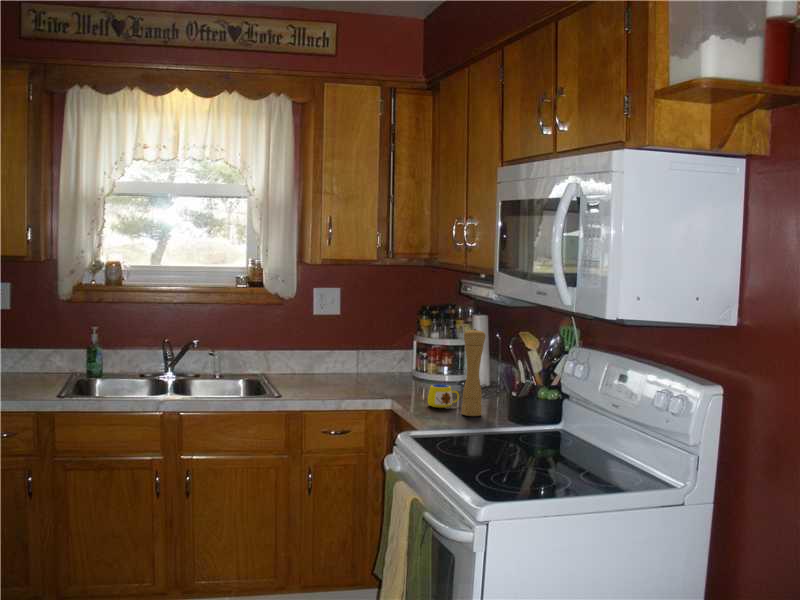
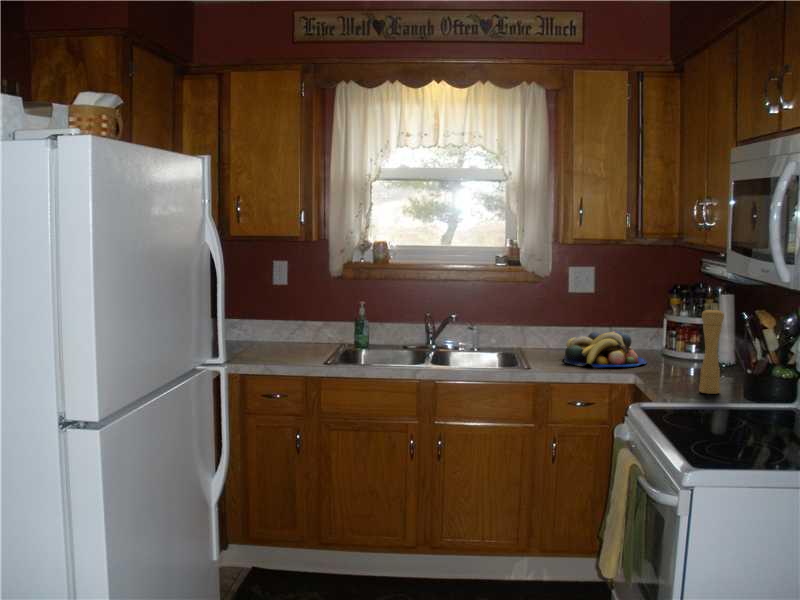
fruit bowl: none [316,353,401,392] -> present [564,330,647,368]
mug: present [428,384,459,408] -> none [667,362,700,386]

